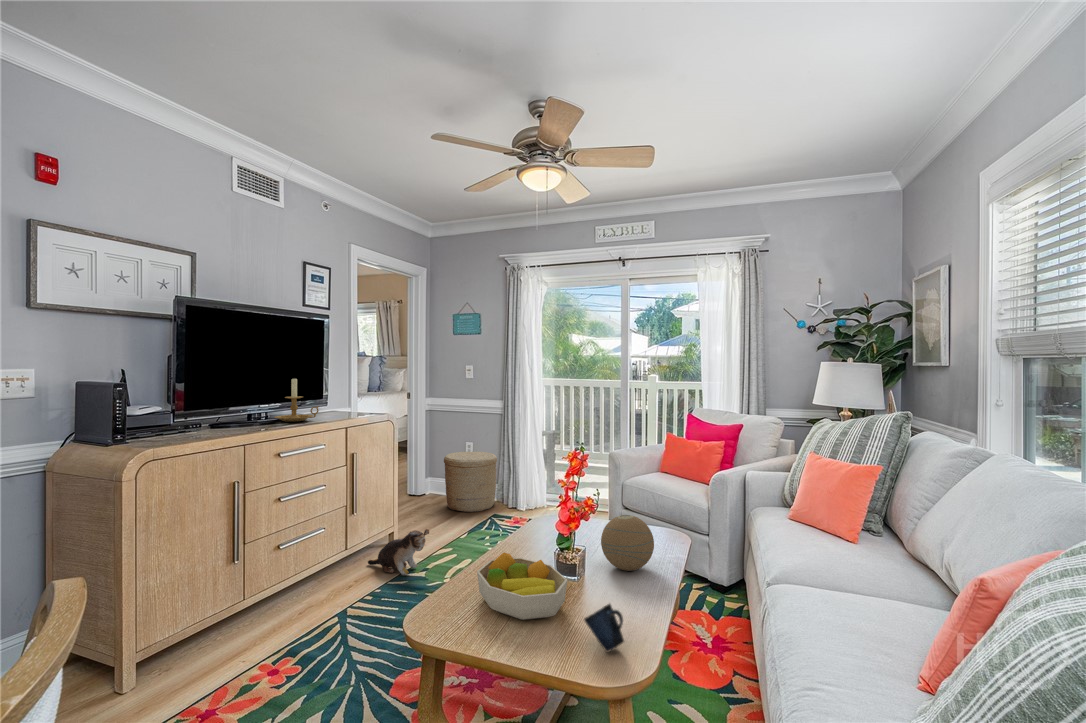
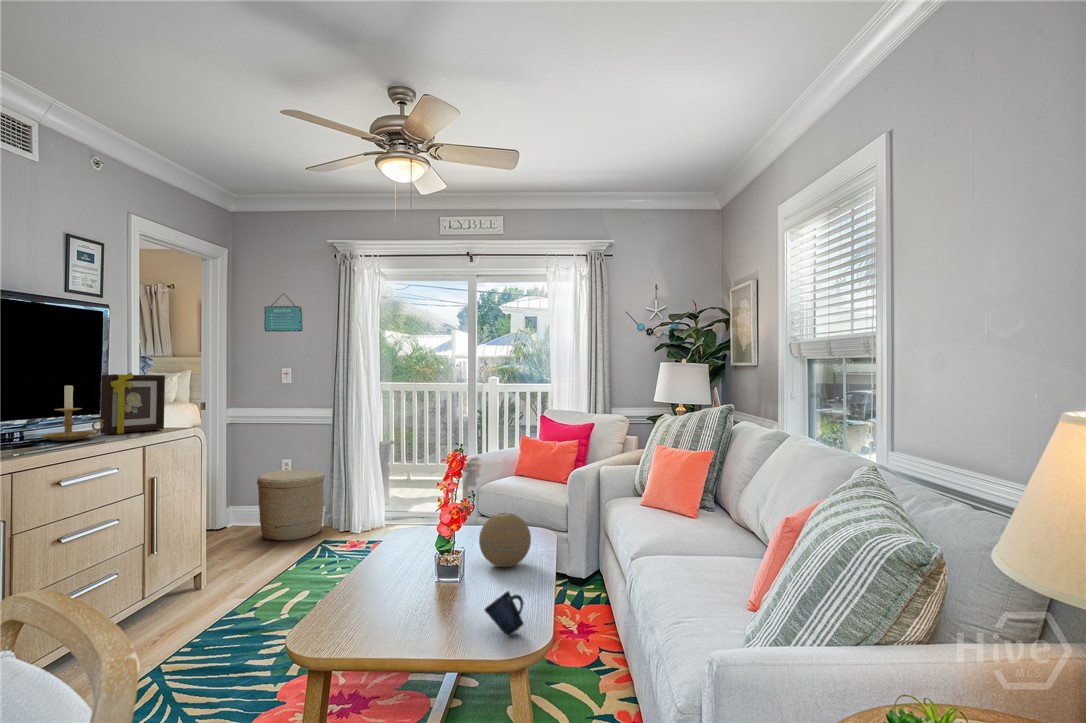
picture frame: none [319,369,366,417] -> present [100,372,165,434]
plush toy: present [368,529,429,575] -> none [173,560,260,618]
fruit bowl: present [477,553,568,620] -> none [359,561,458,623]

